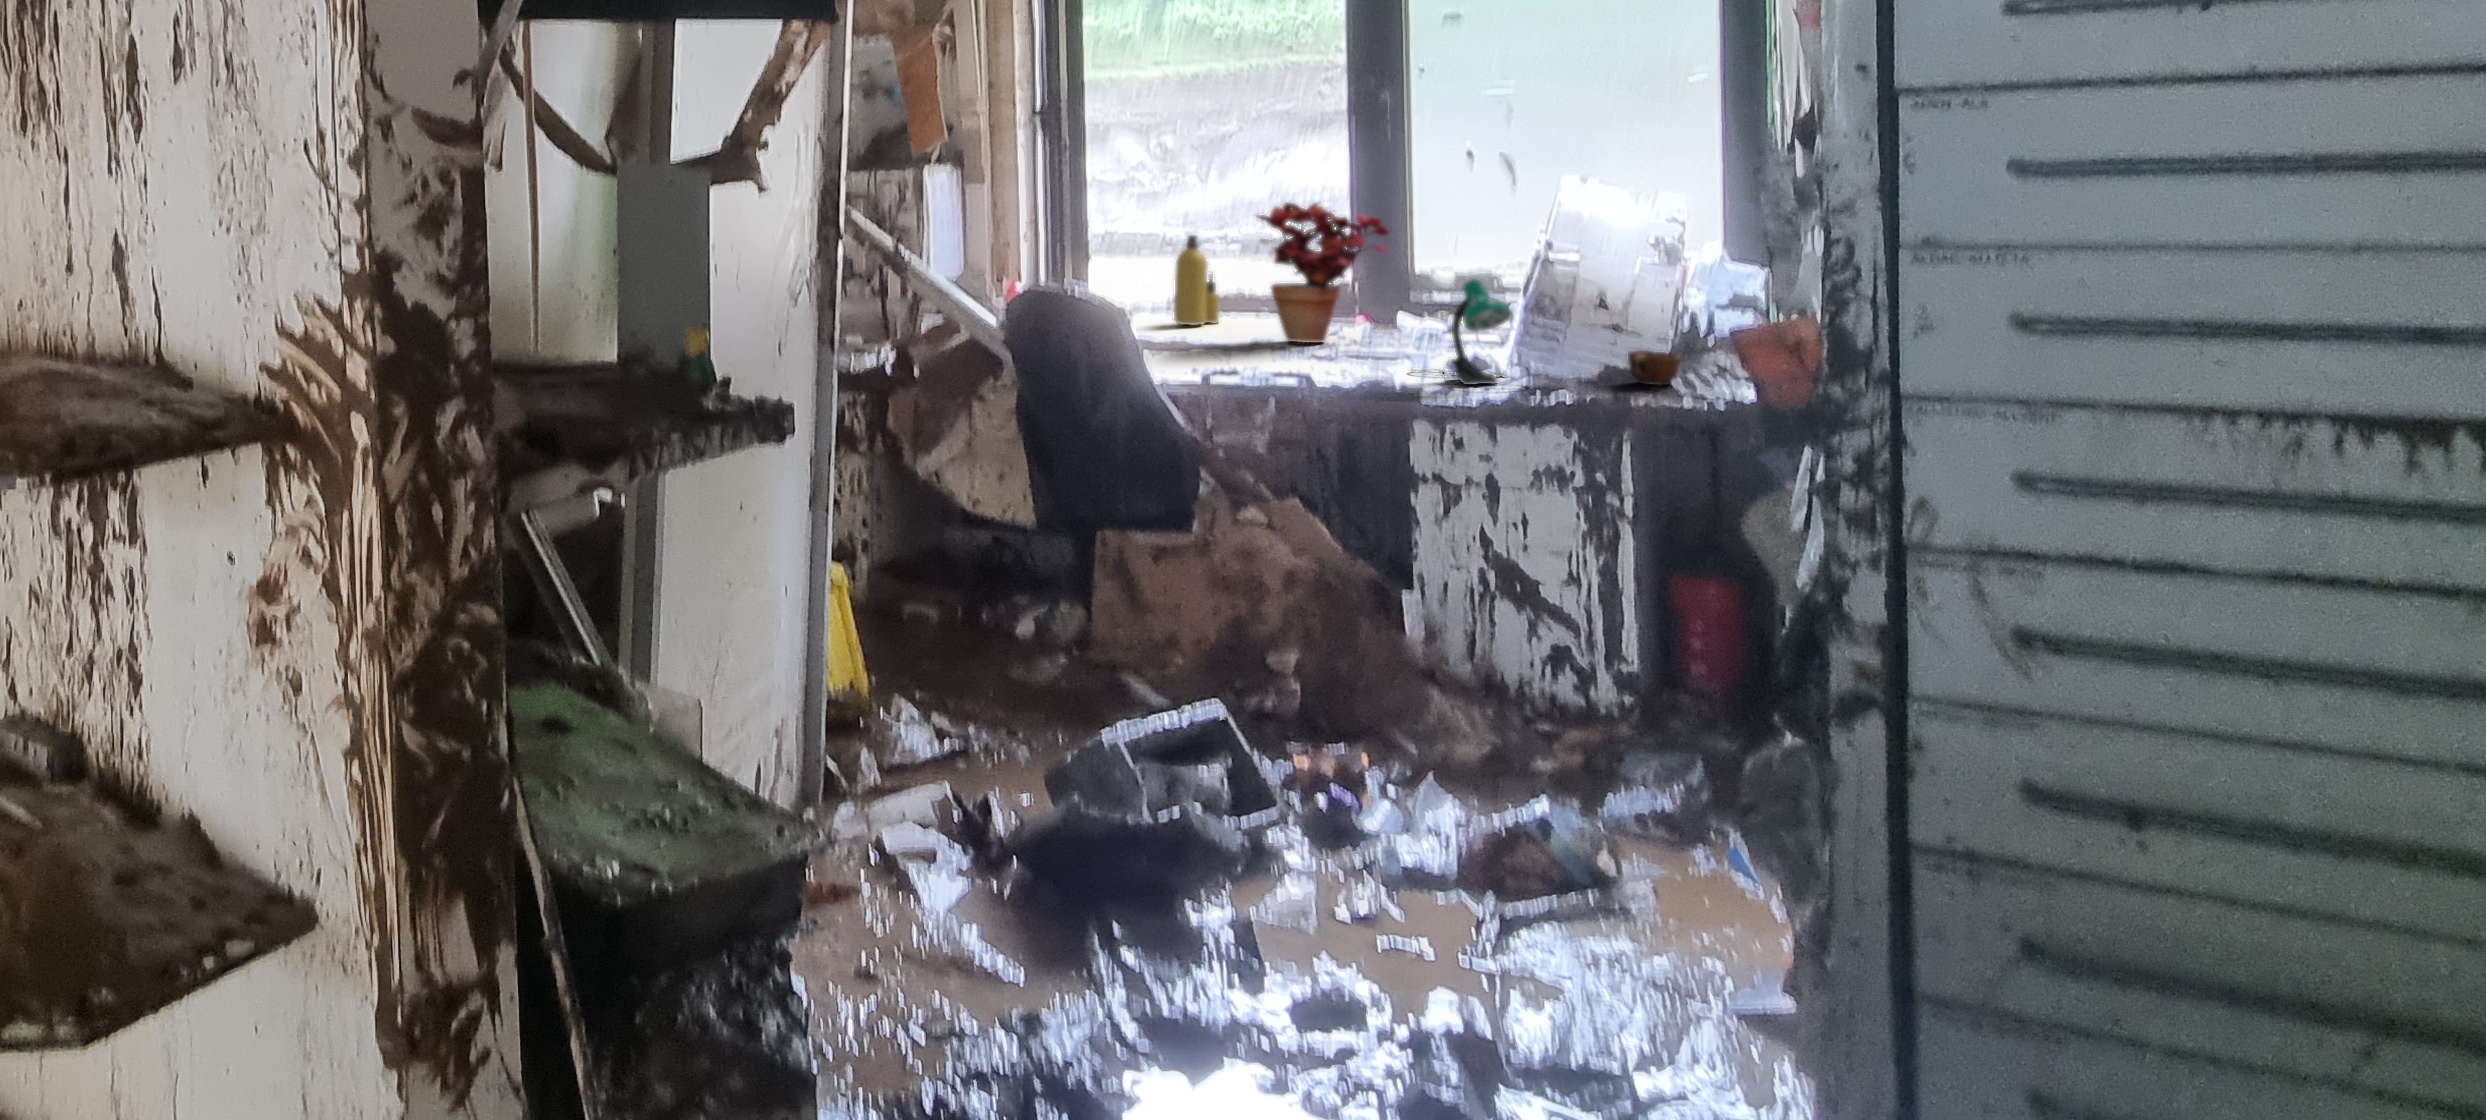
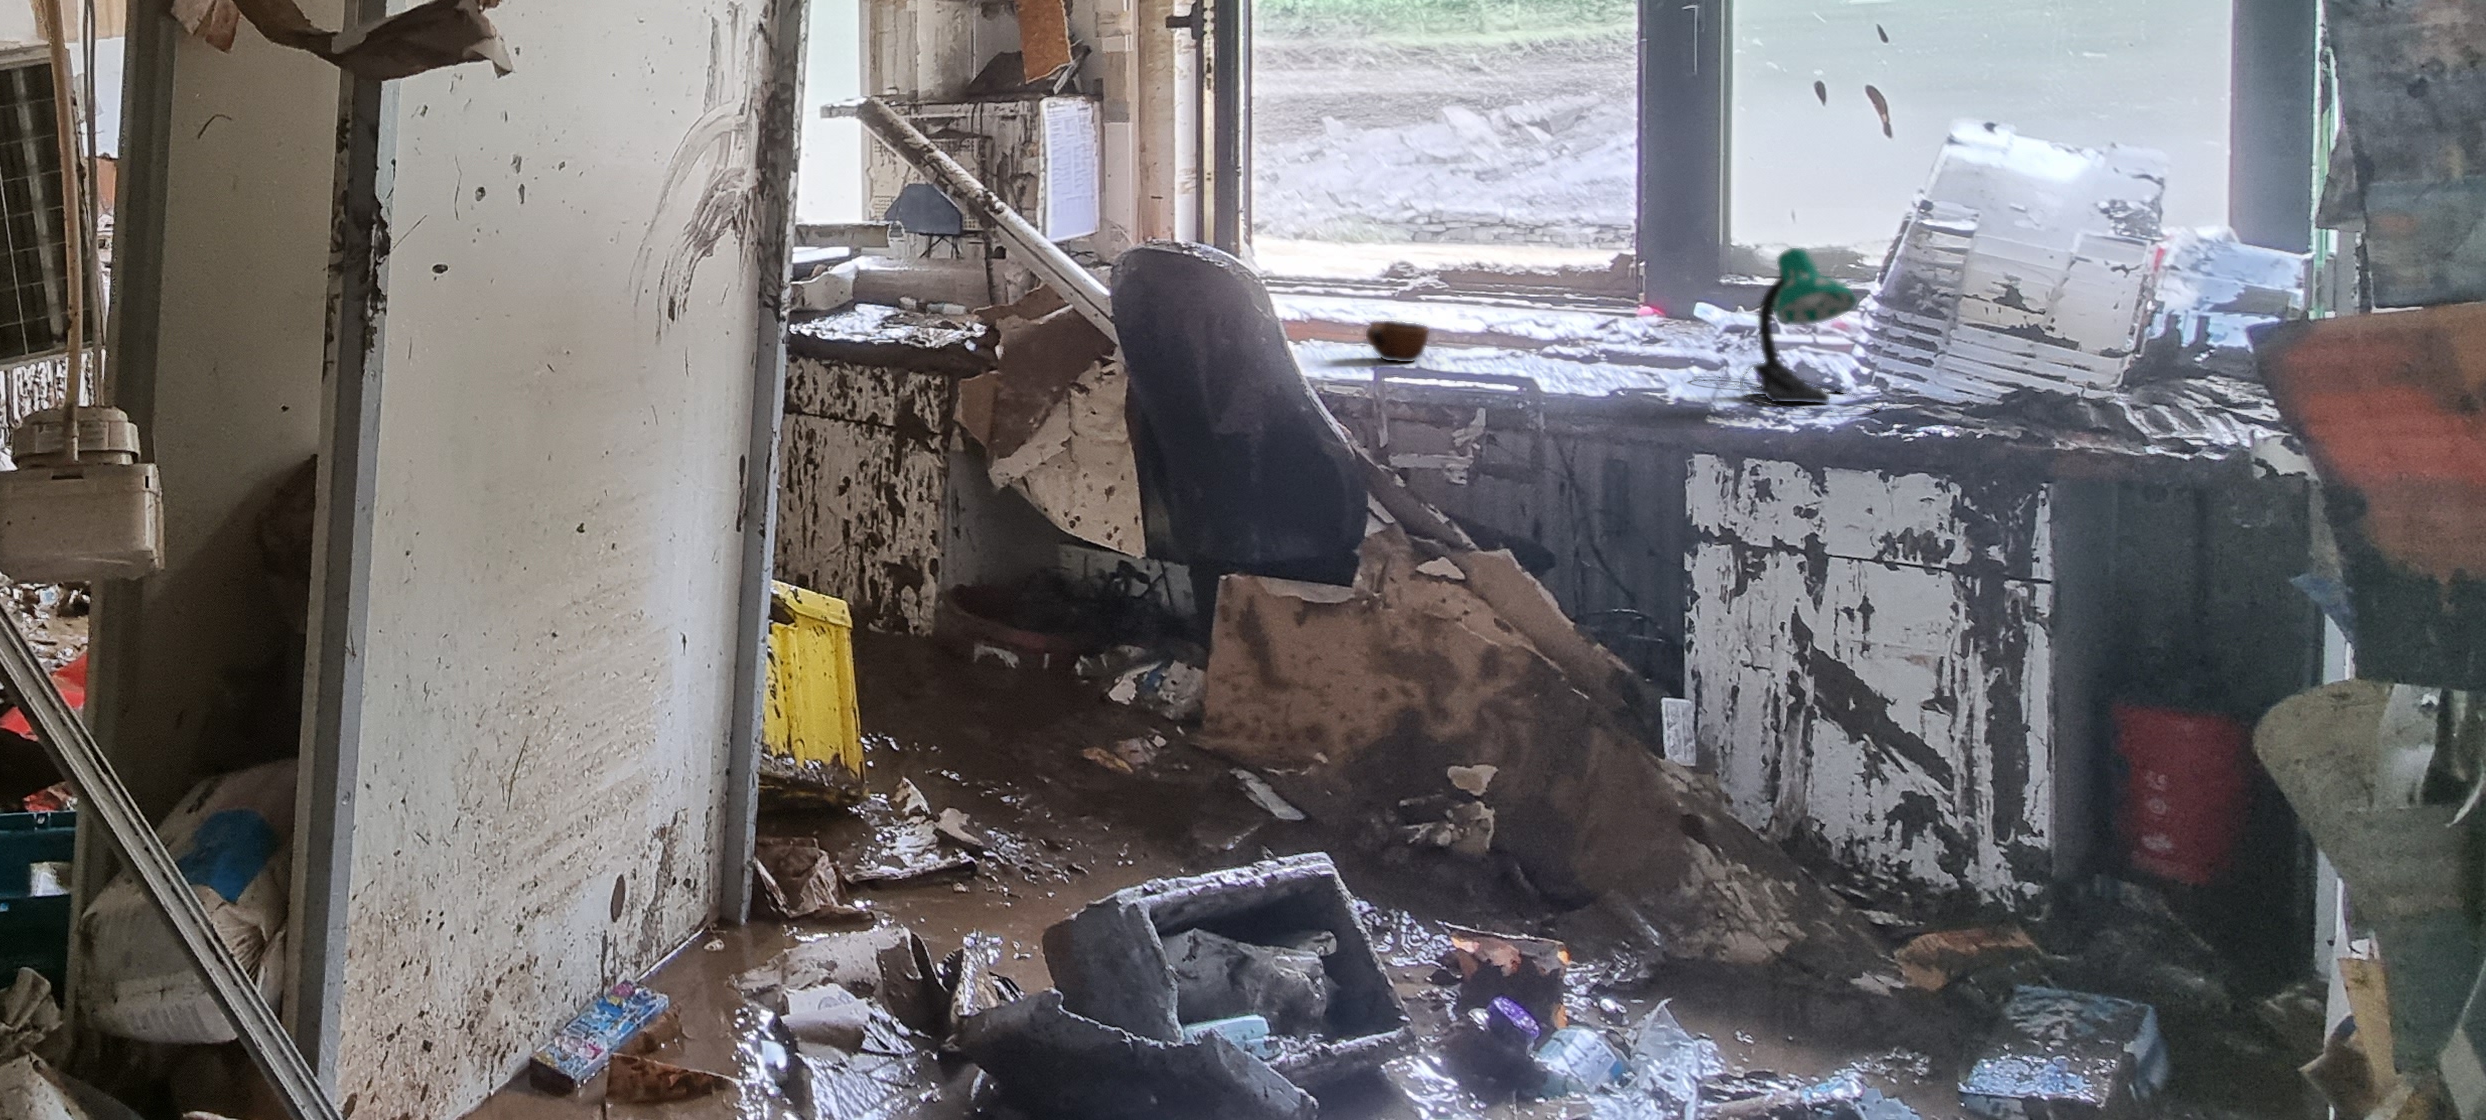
potted plant: present [1258,202,1388,343] -> none [1478,144,1682,335]
bottle: present [1174,235,1220,326] -> none [1378,190,1442,307]
mug: present [1628,350,1680,386] -> present [1366,321,1429,362]

